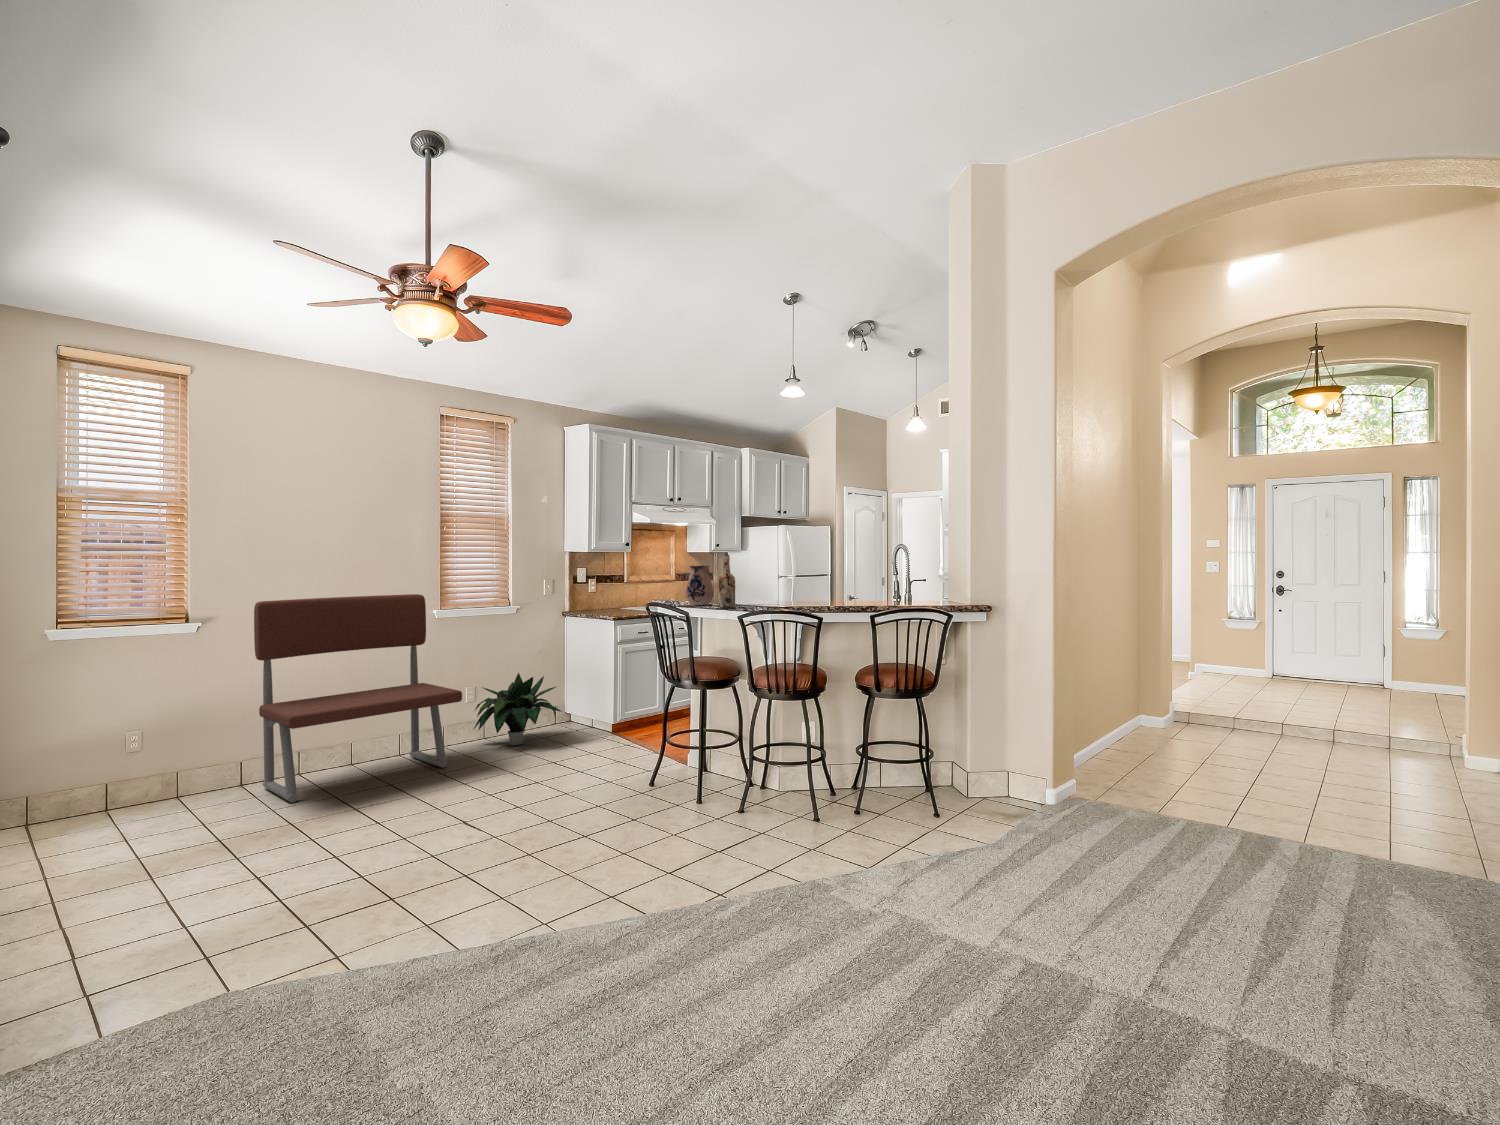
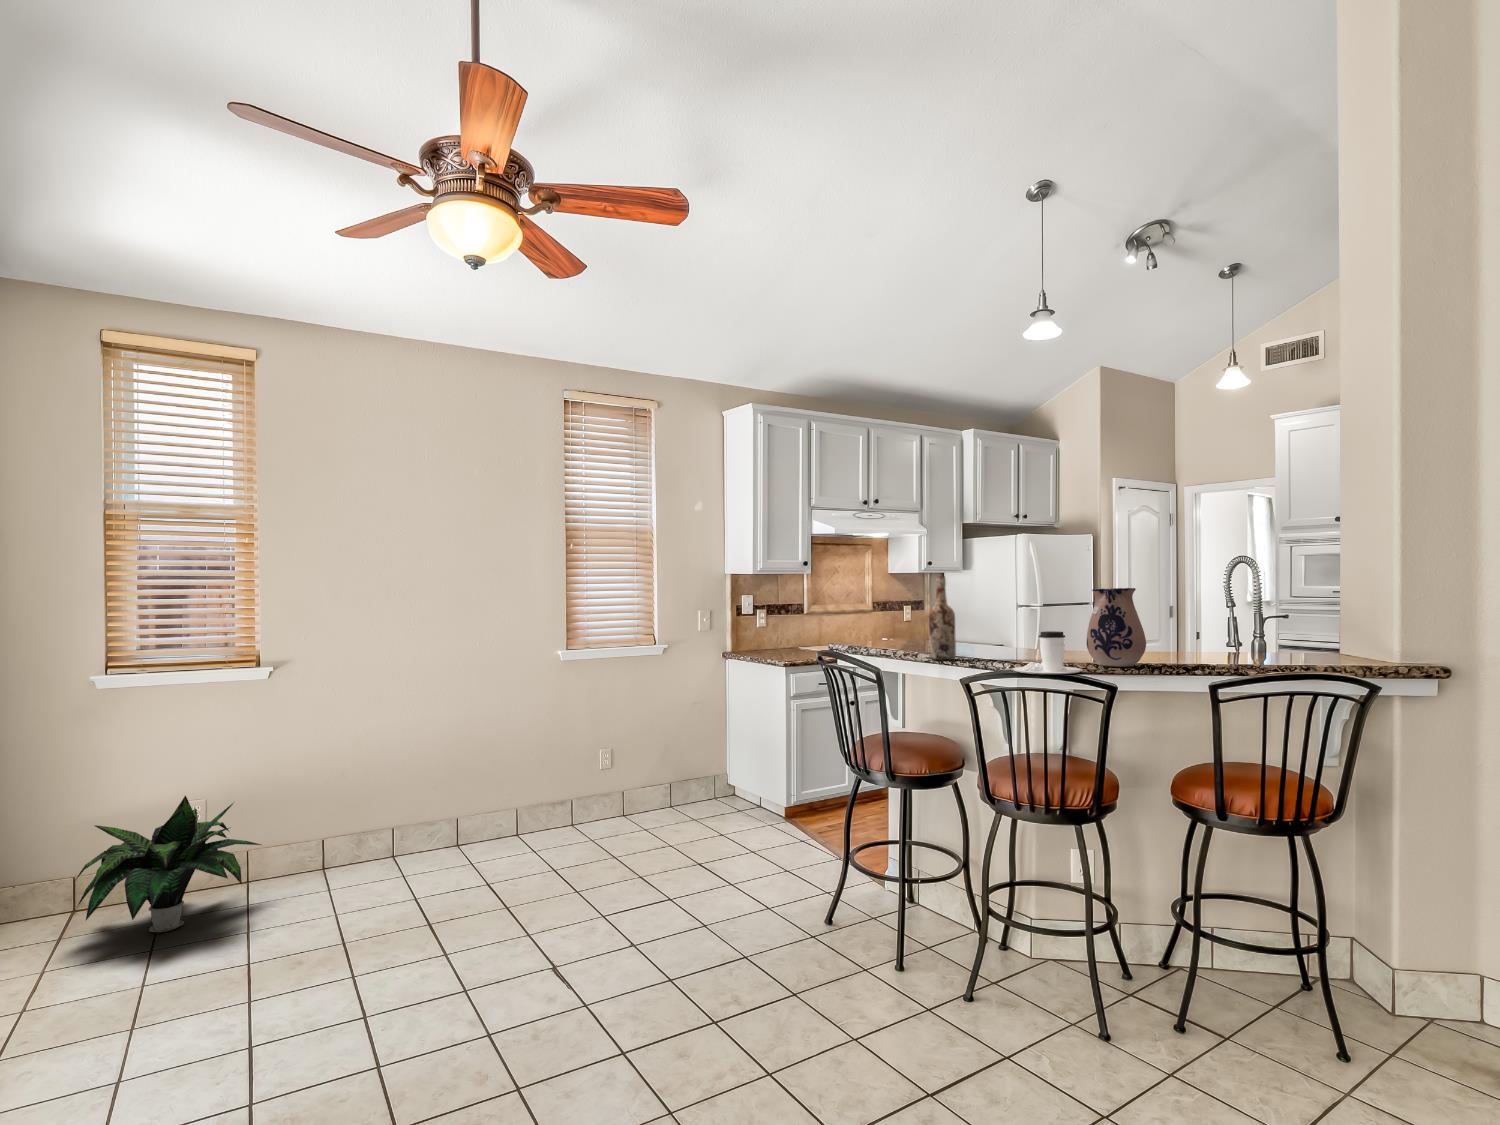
ceramic pitcher: present [686,566,714,606] -> present [1086,588,1146,667]
coffee cup: none [768,588,807,613] -> present [1012,631,1082,674]
bench: present [254,594,462,803] -> none [330,631,578,907]
potted plant: present [474,673,562,745] -> present [76,796,261,932]

